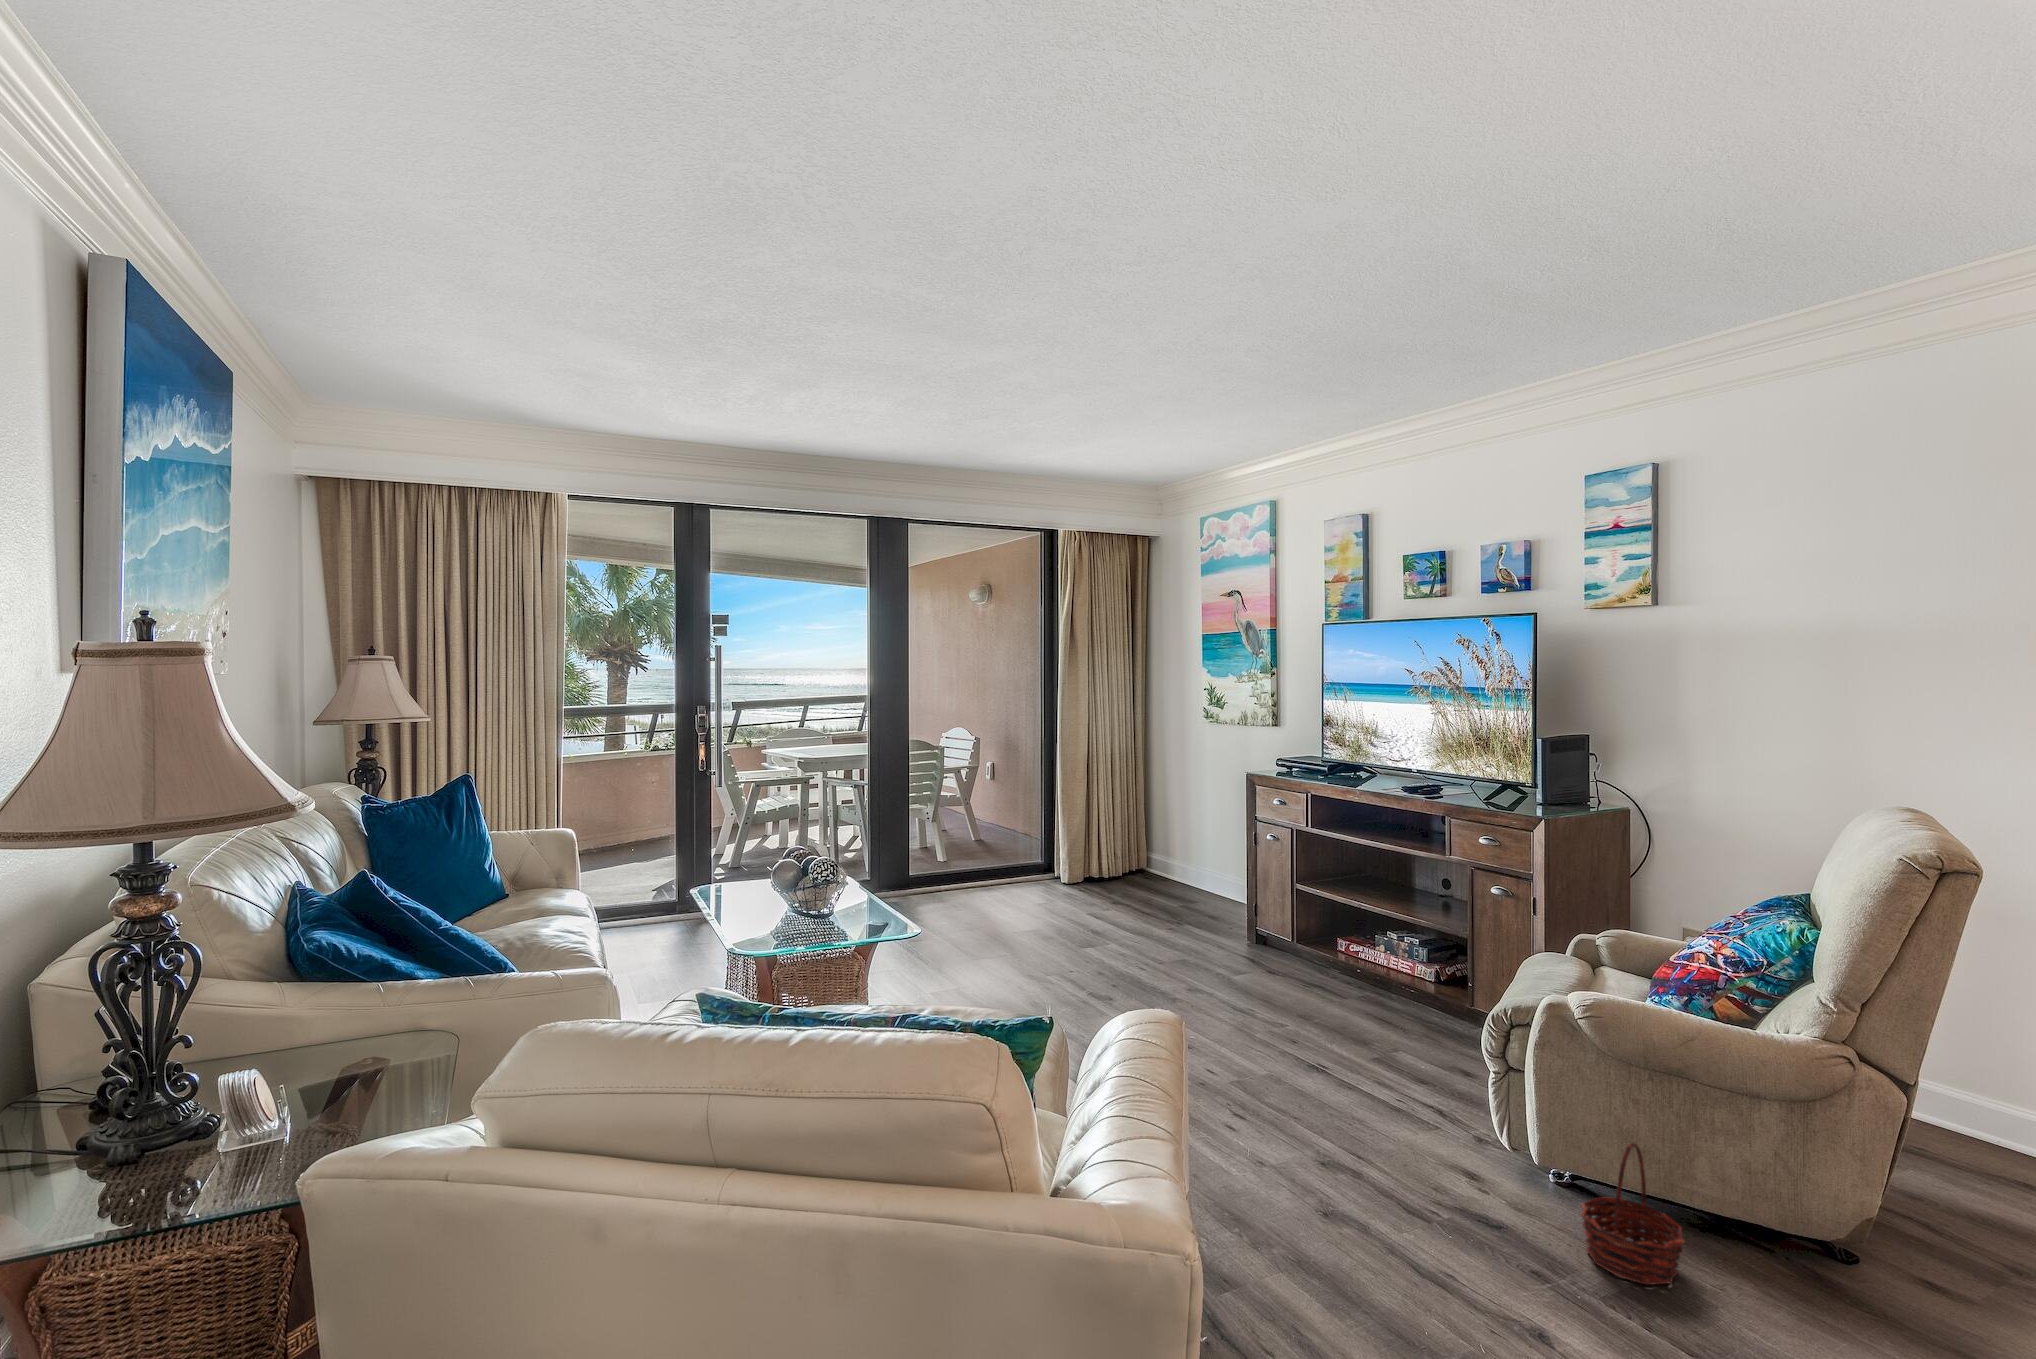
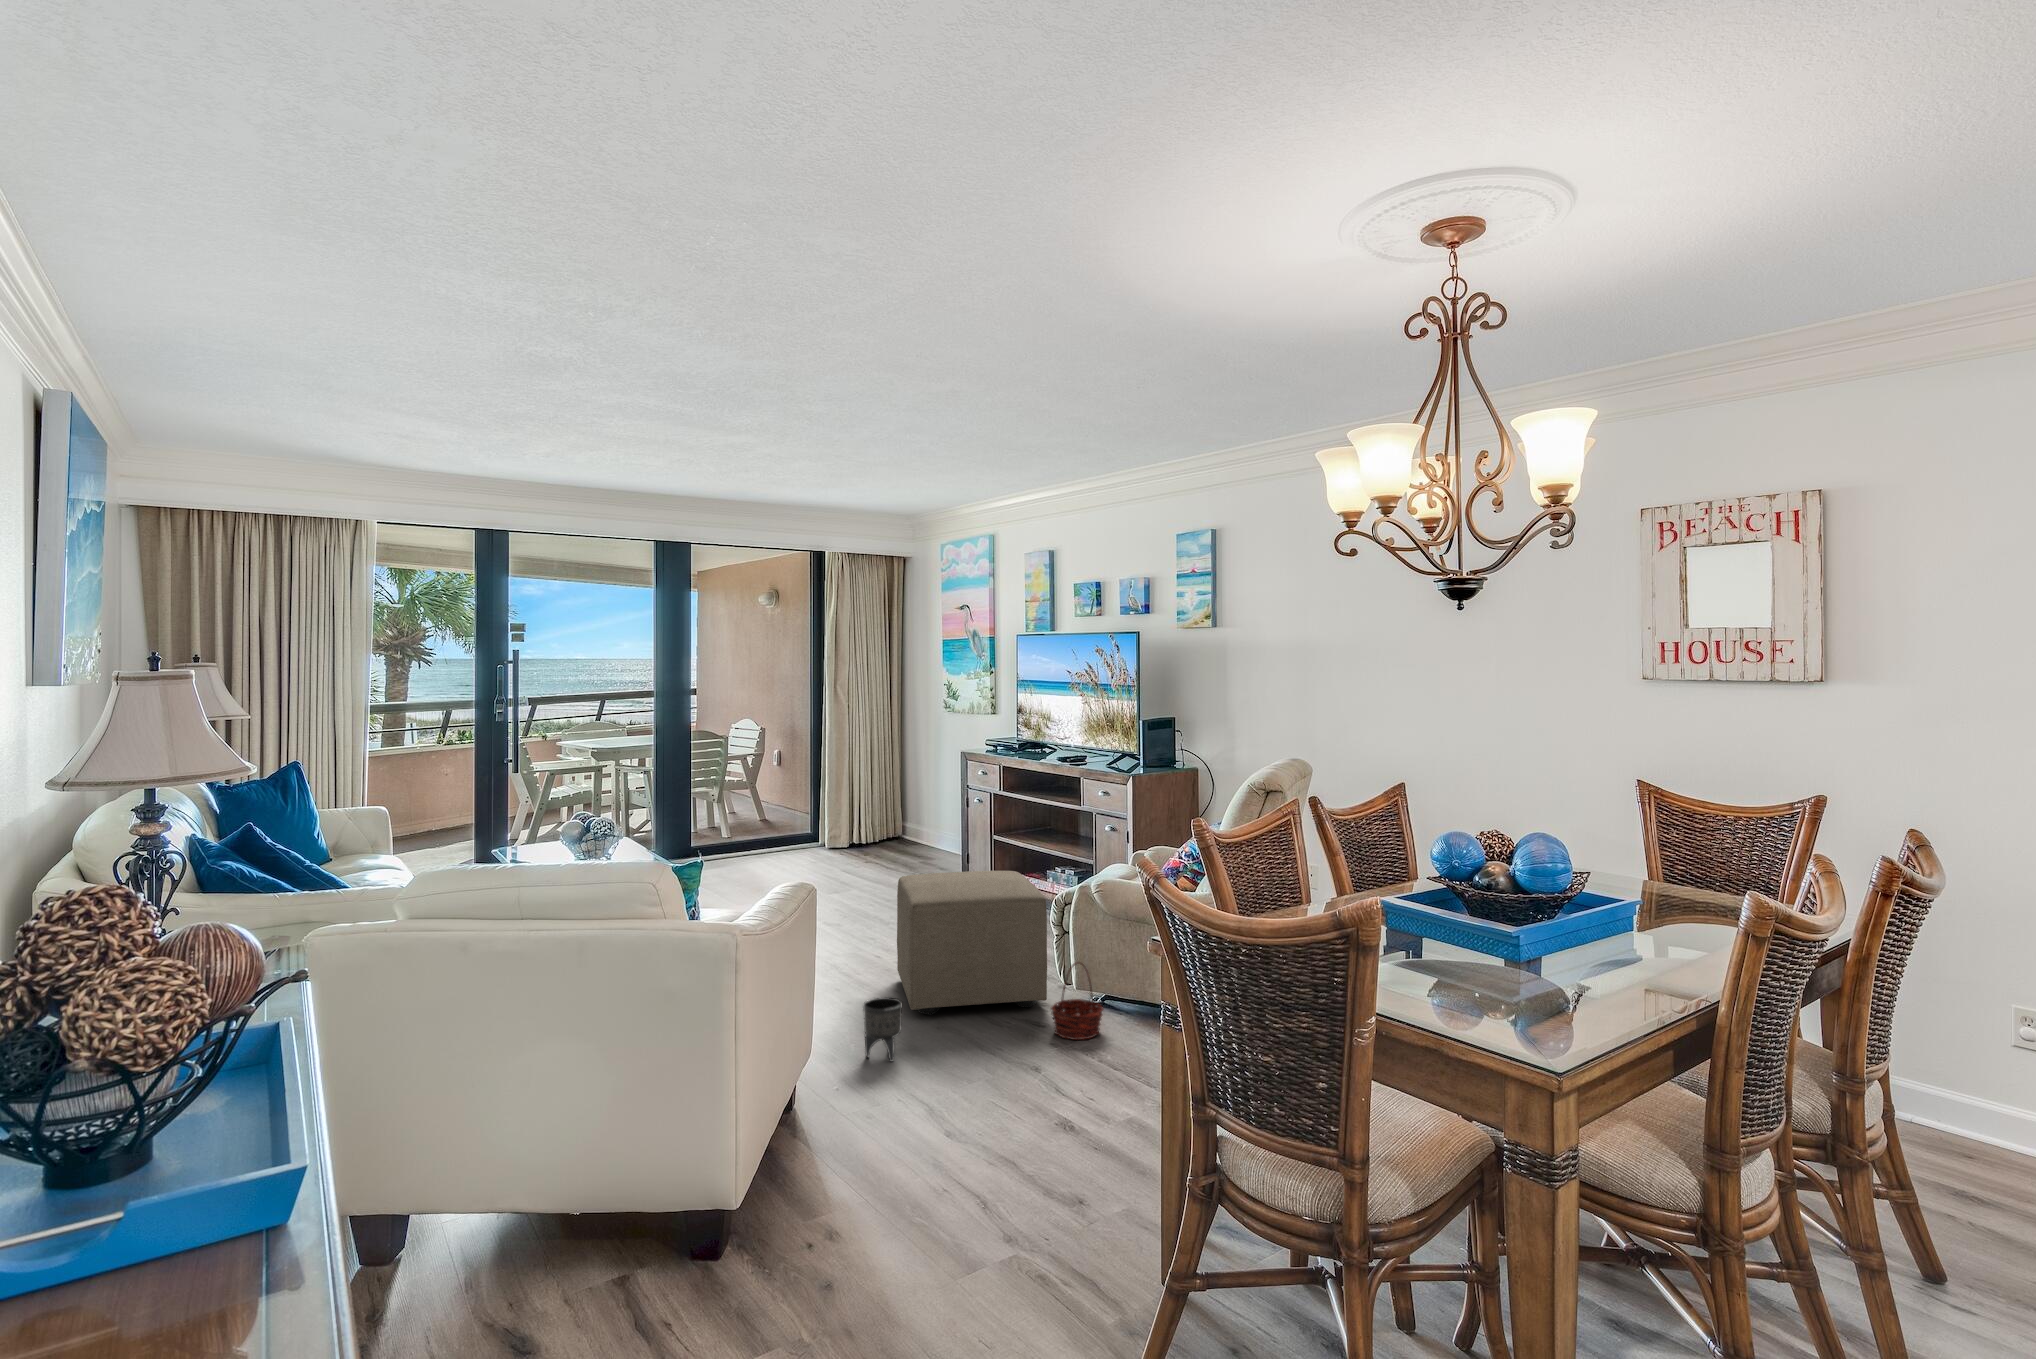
ottoman: none [1256,956,1537,1196] -> present [897,871,1047,1014]
planter: none [1294,1195,1363,1320] -> present [863,997,903,1062]

